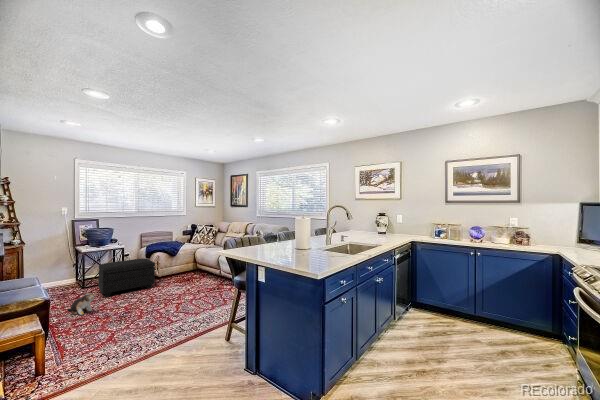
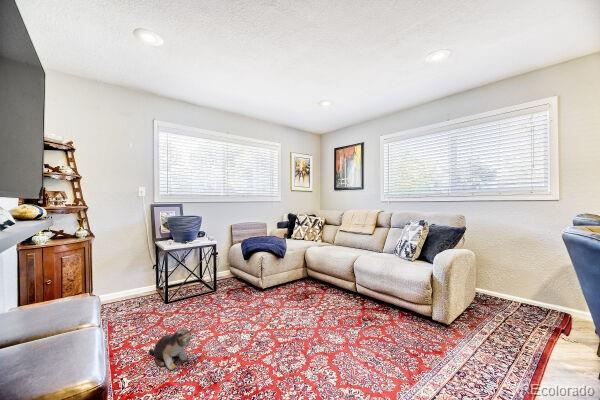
footstool: present [98,259,155,297] -> none [188,261,265,324]

